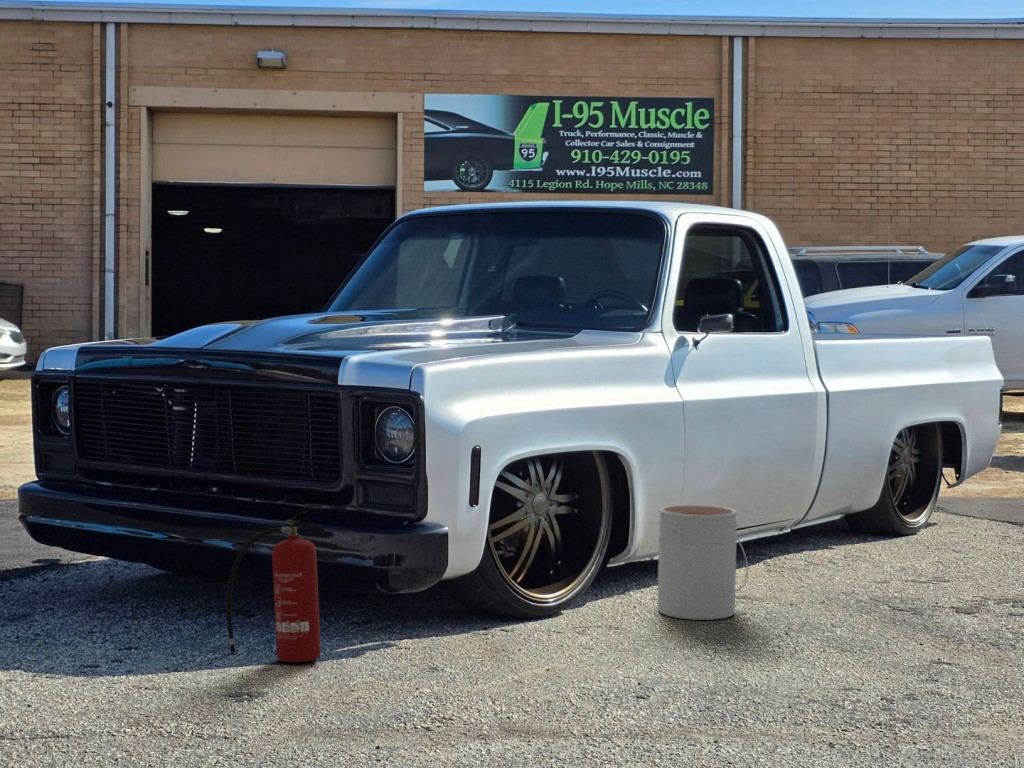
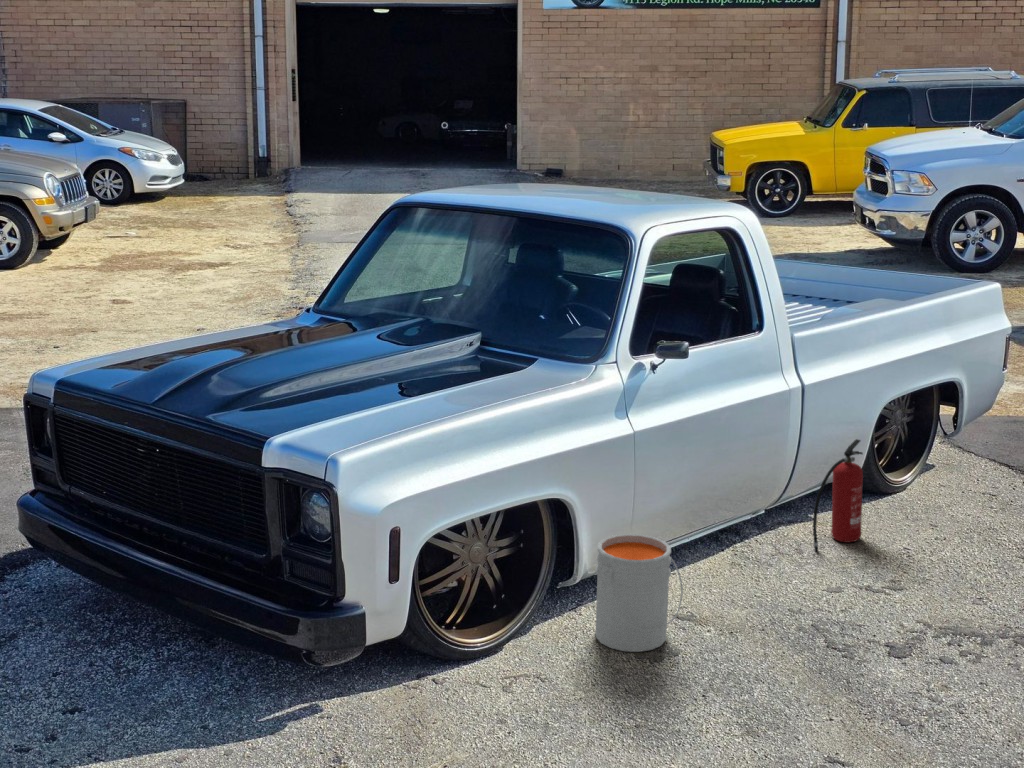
fire extinguisher: present [226,507,325,663] -> present [813,439,863,551]

